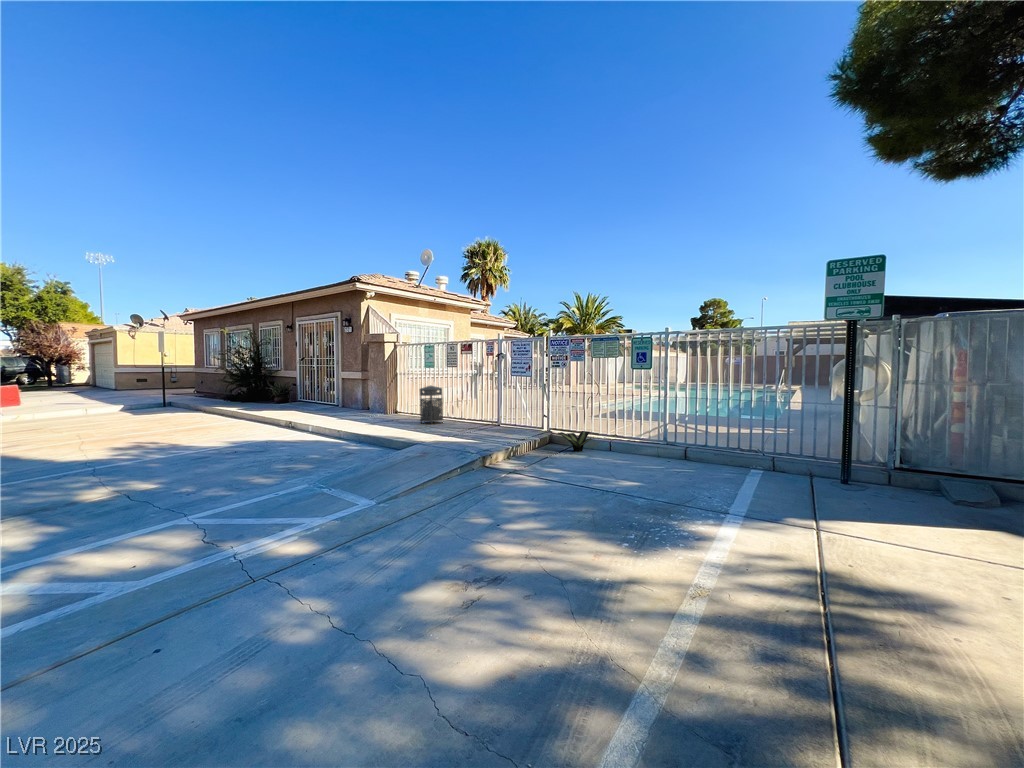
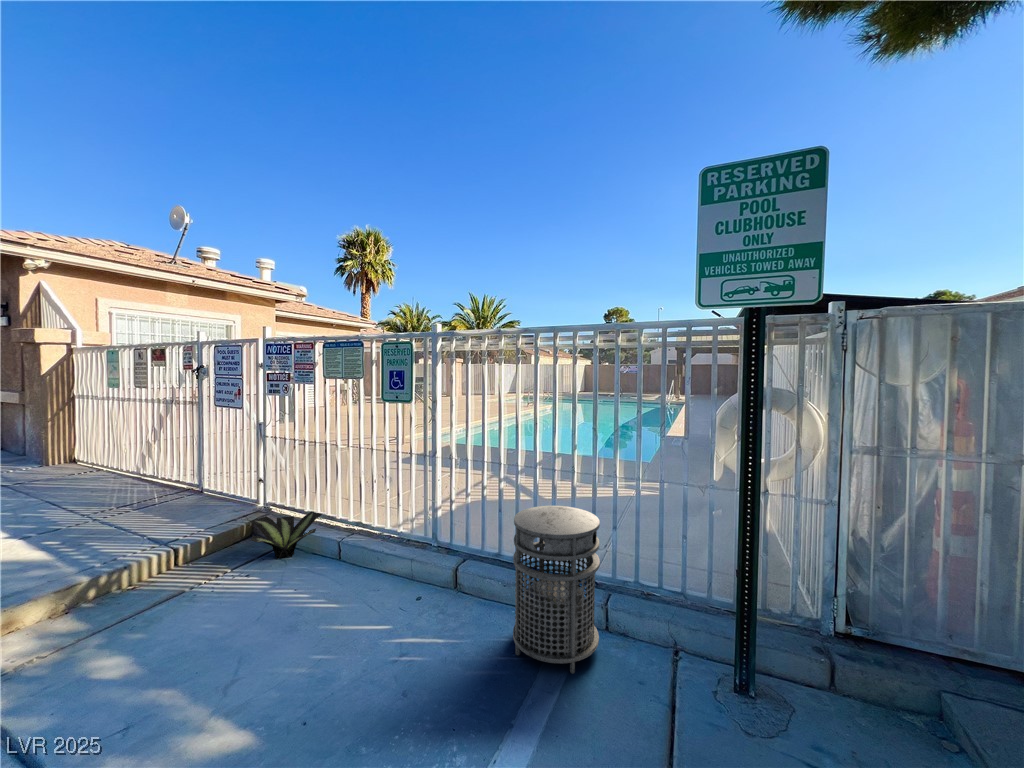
trash can: present [420,385,443,424] -> present [513,506,600,674]

